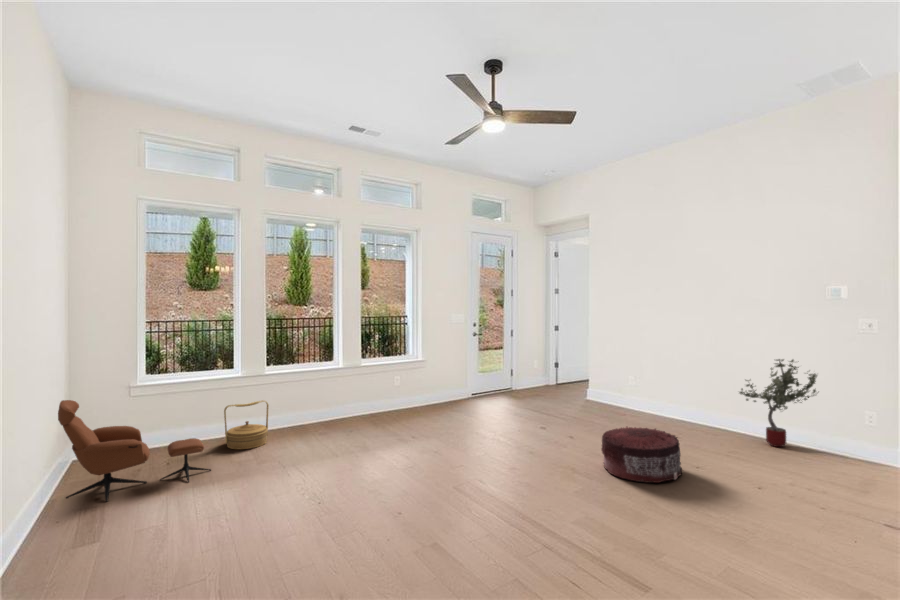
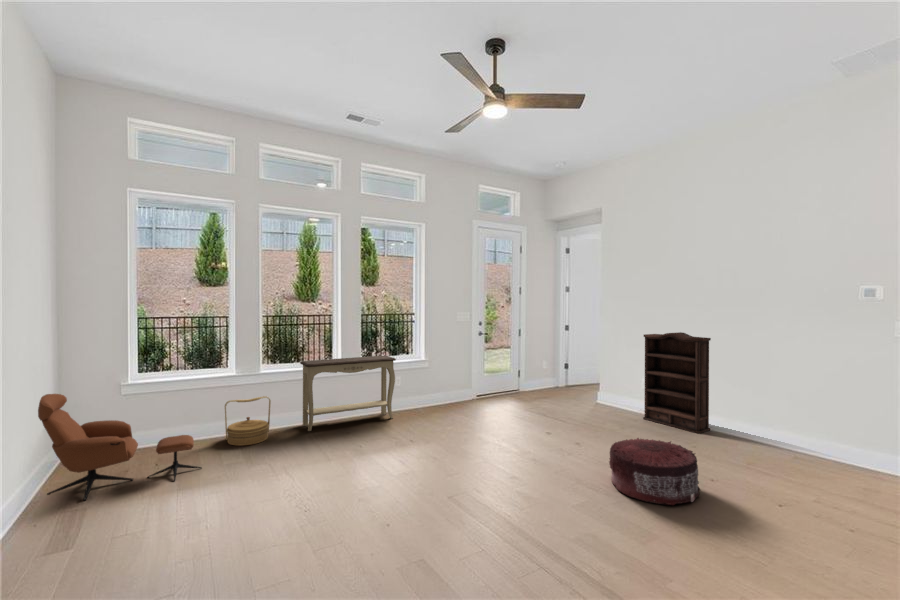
bookshelf: none [630,329,693,424] -> present [643,332,711,434]
console table: none [295,358,390,434] -> present [300,355,396,431]
potted tree: present [739,359,817,447] -> none [762,368,859,465]

